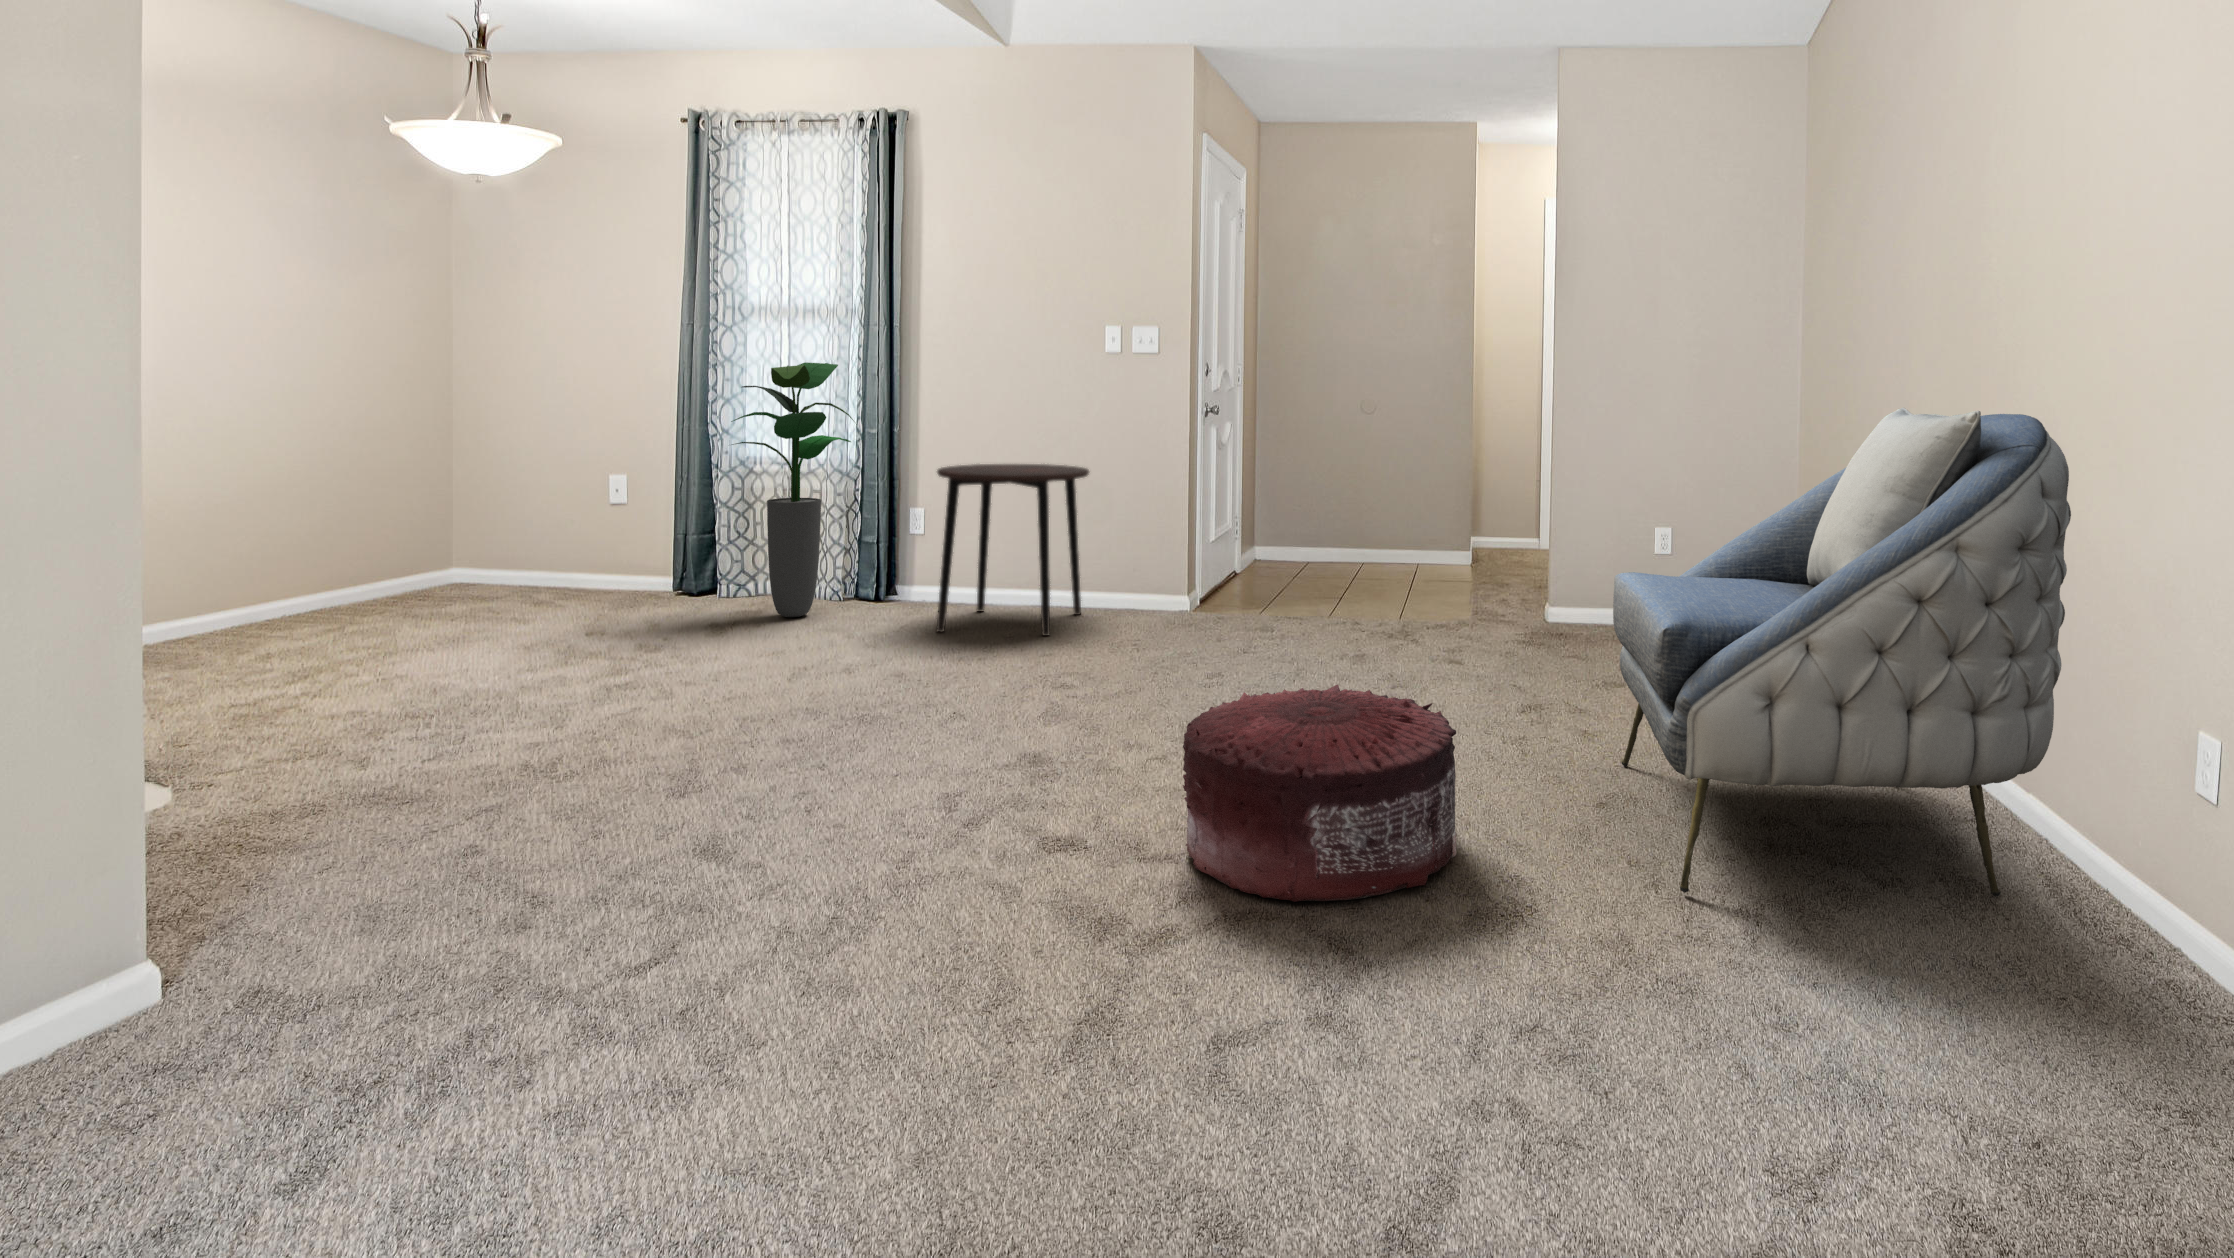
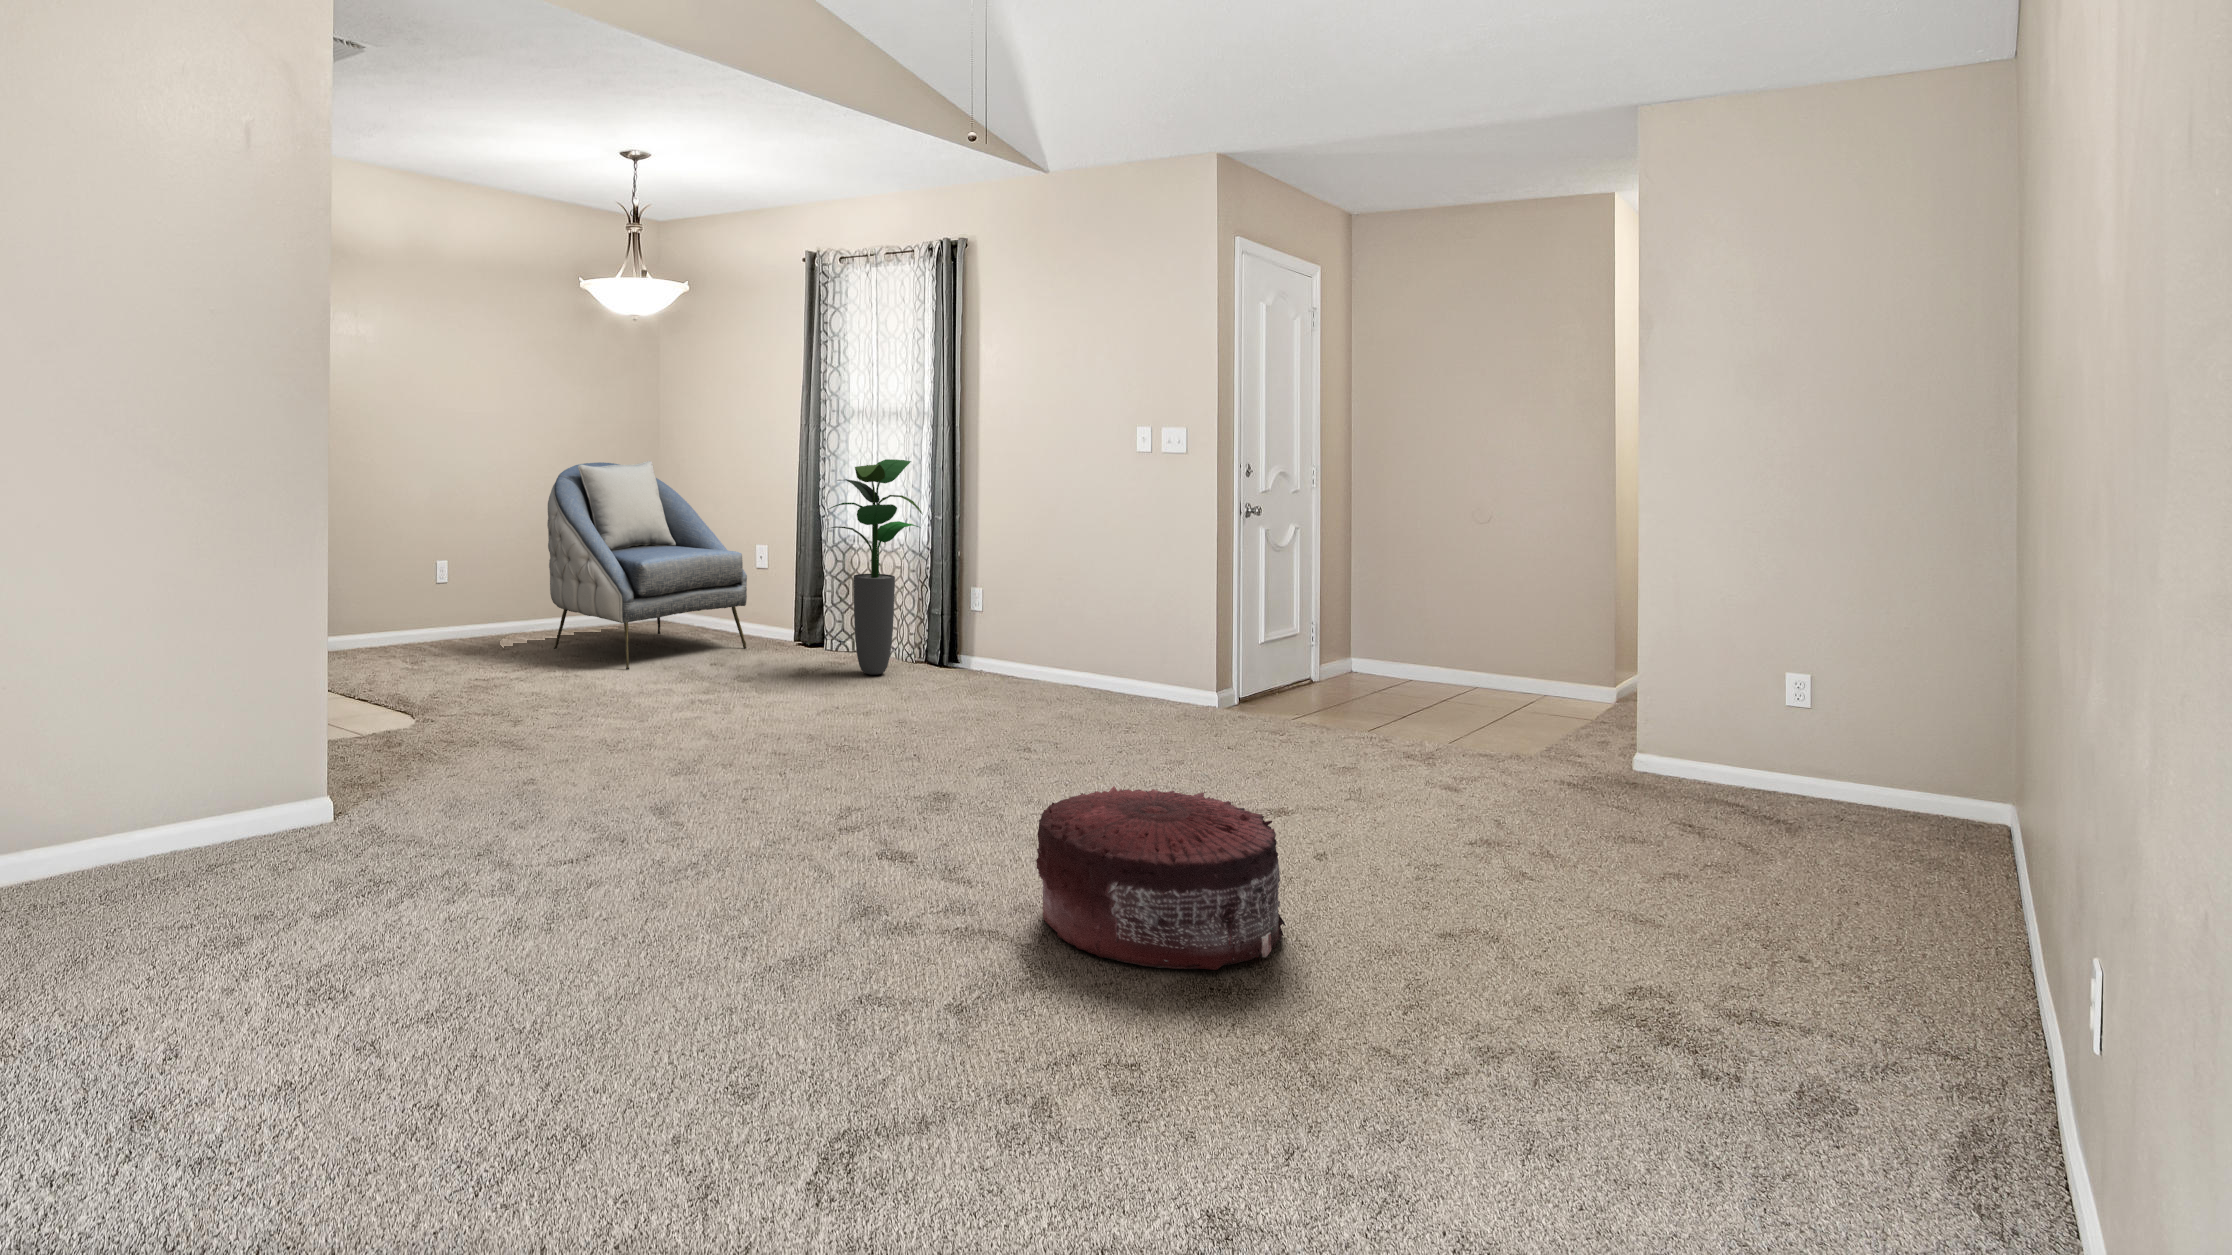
armchair: present [1613,408,2071,897] -> present [547,461,747,669]
side table: present [937,464,1089,636] -> none [975,553,1115,717]

